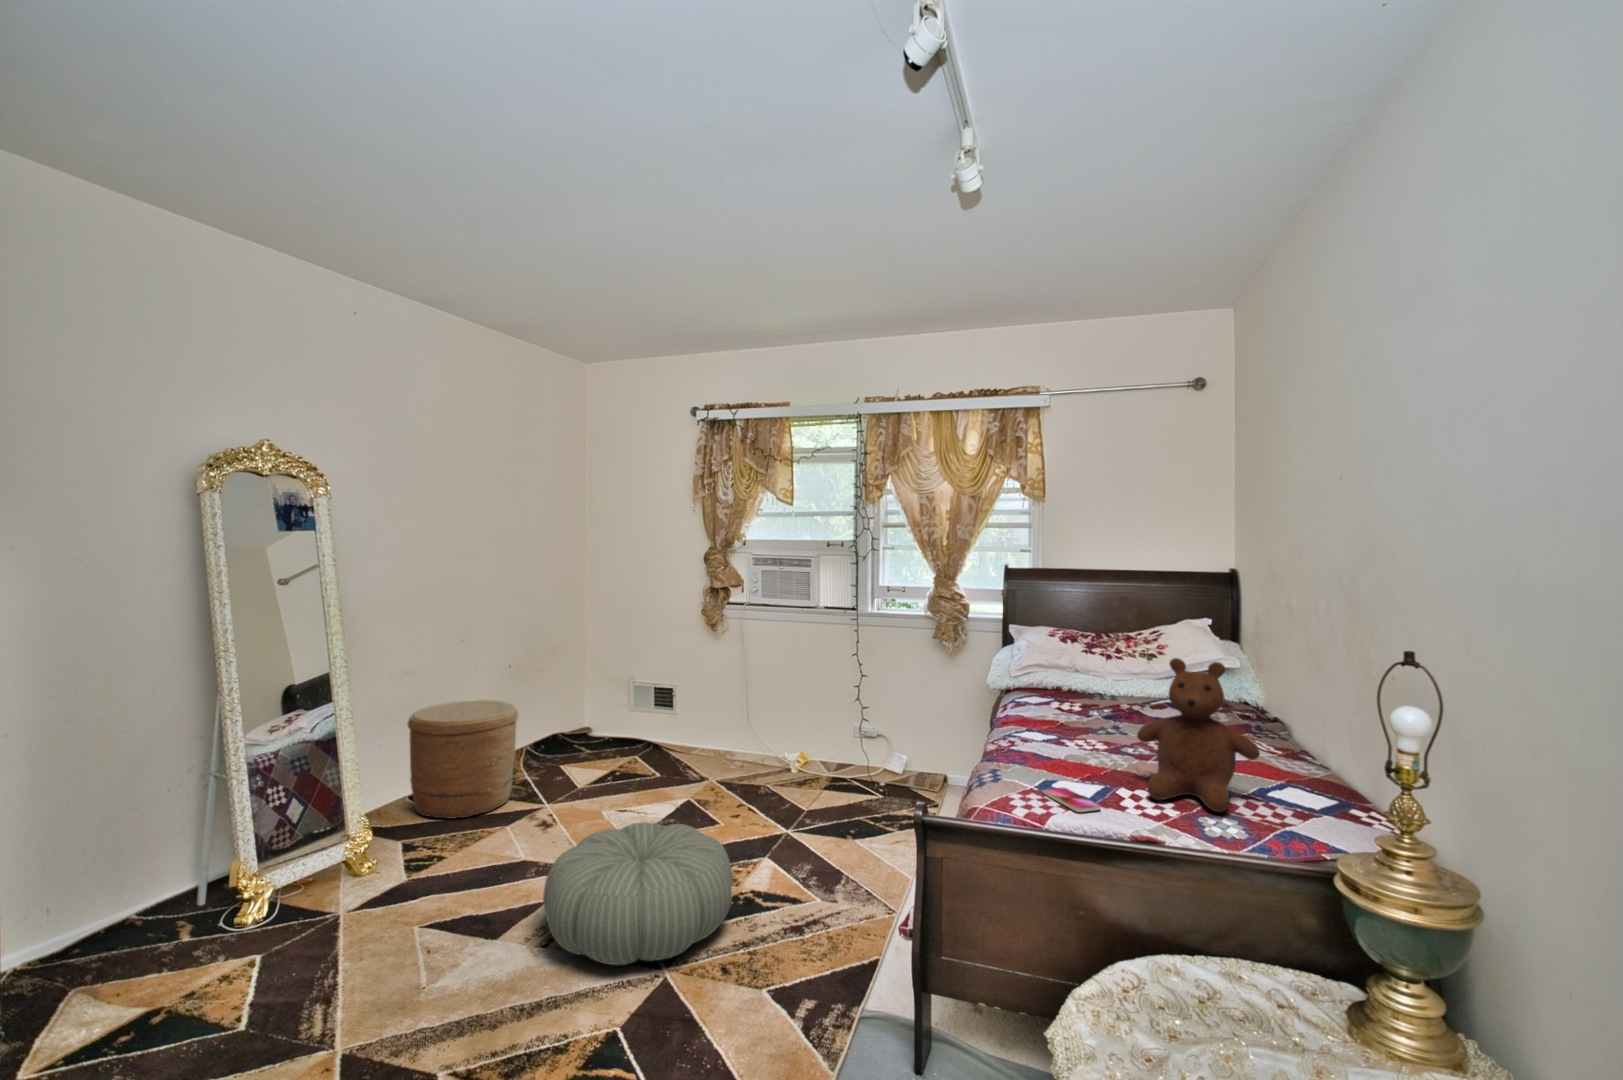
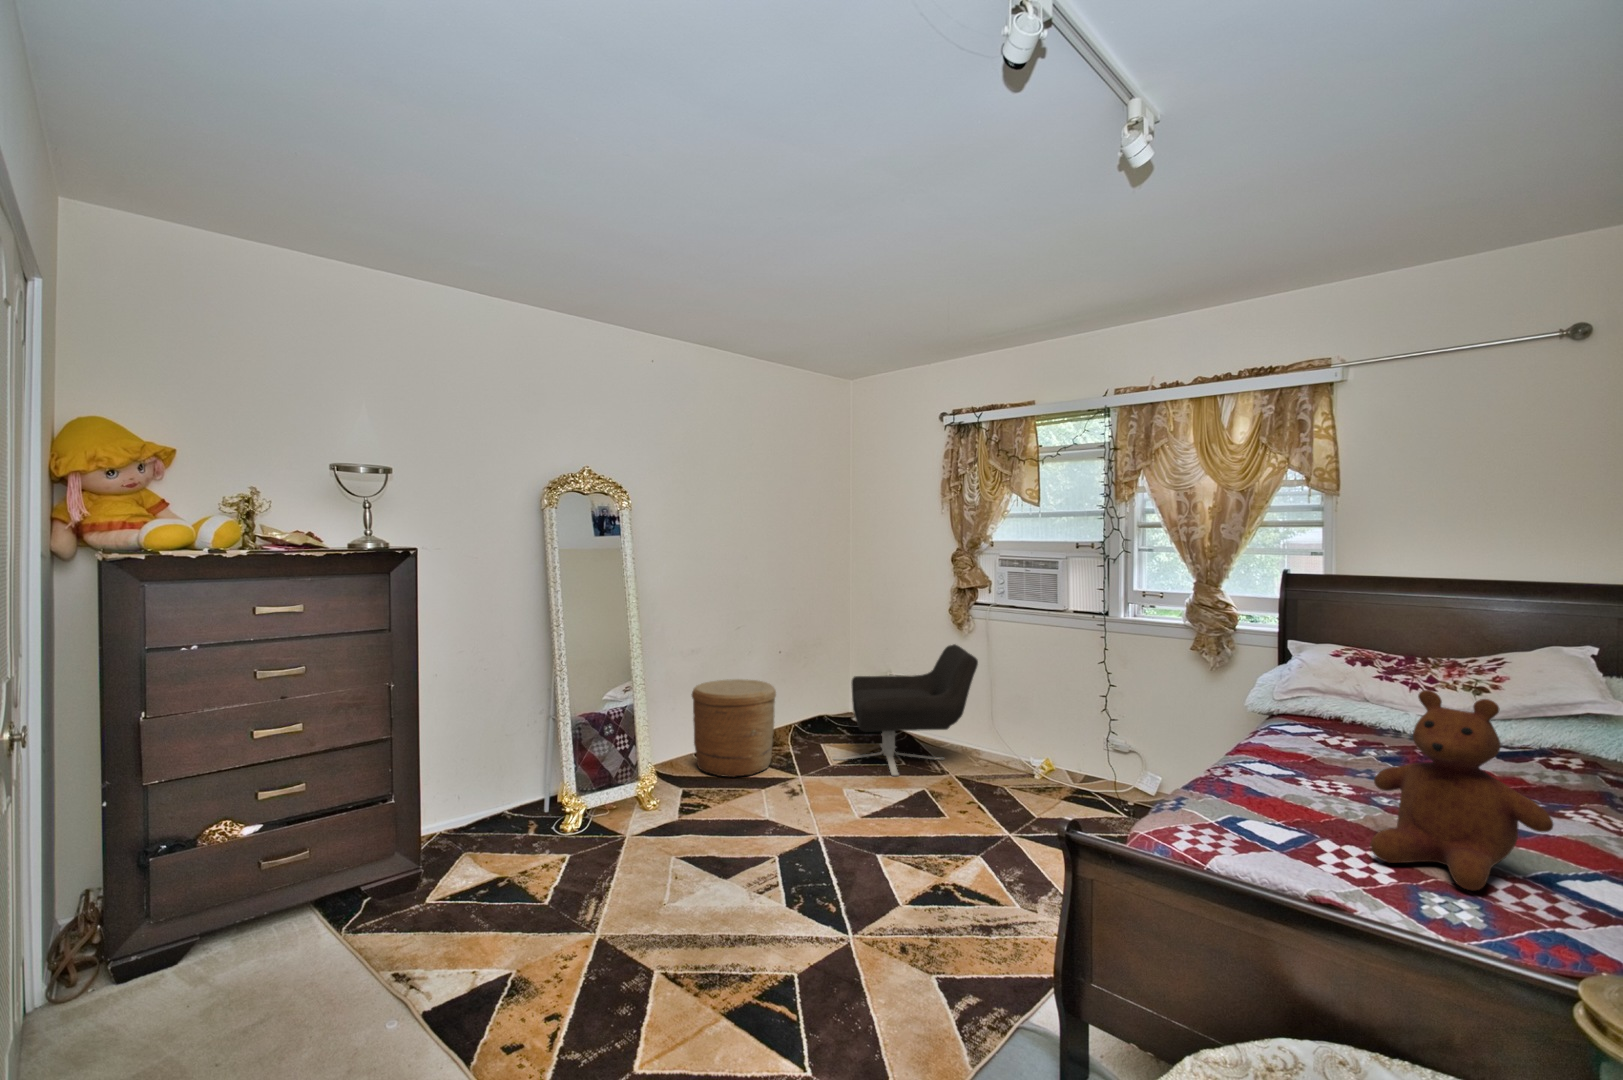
lounge chair: none [582,645,740,789] -> present [833,644,978,776]
smartphone: present [1043,787,1101,812] -> none [1229,826,1293,859]
pouf: present [543,822,732,965] -> none [759,801,926,926]

